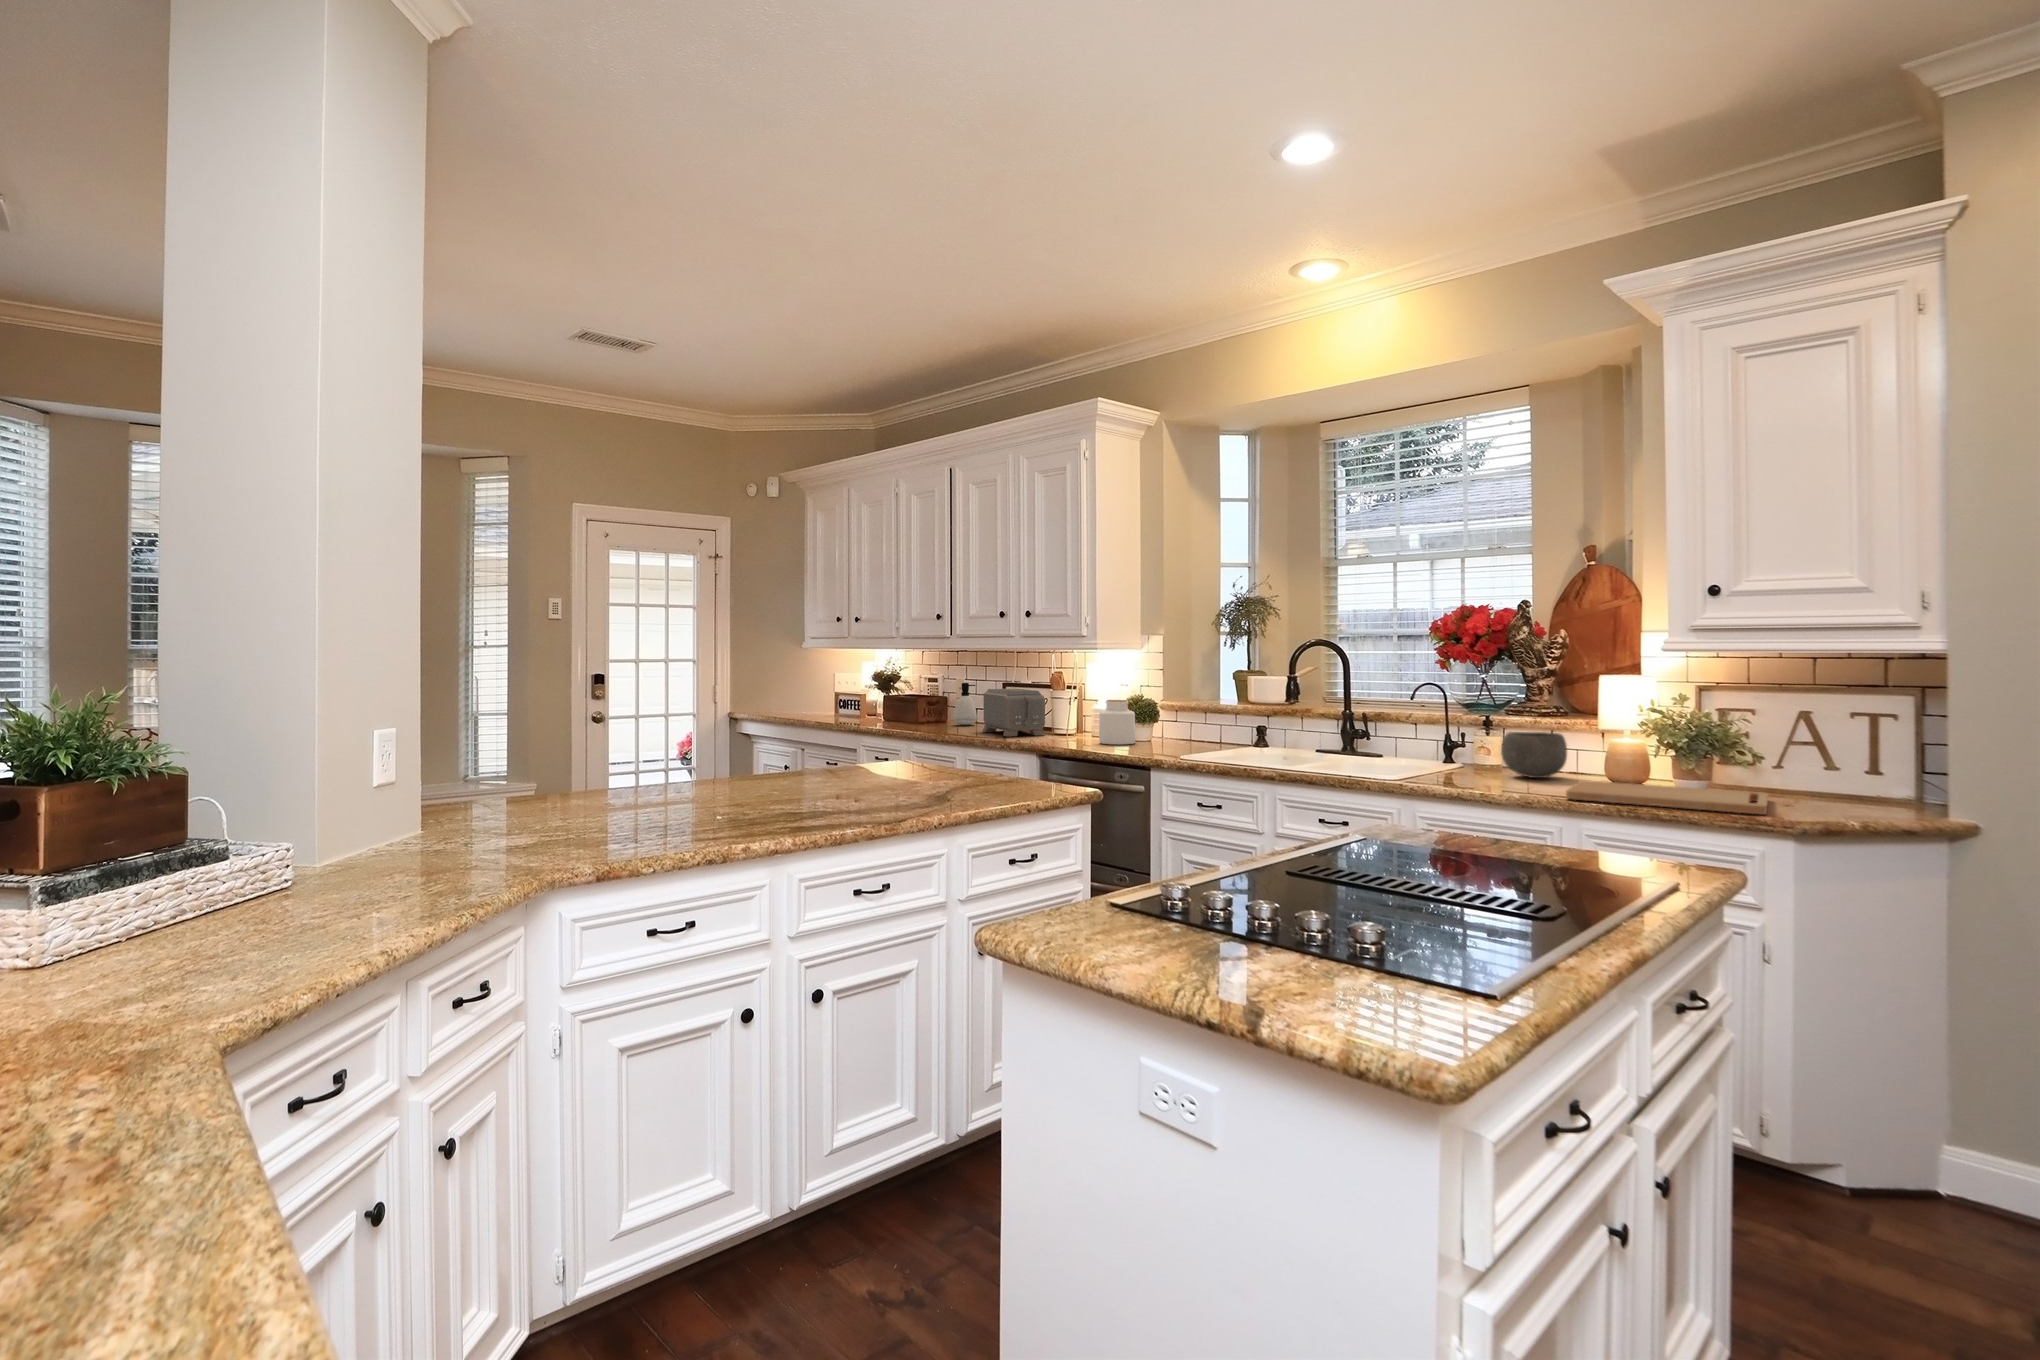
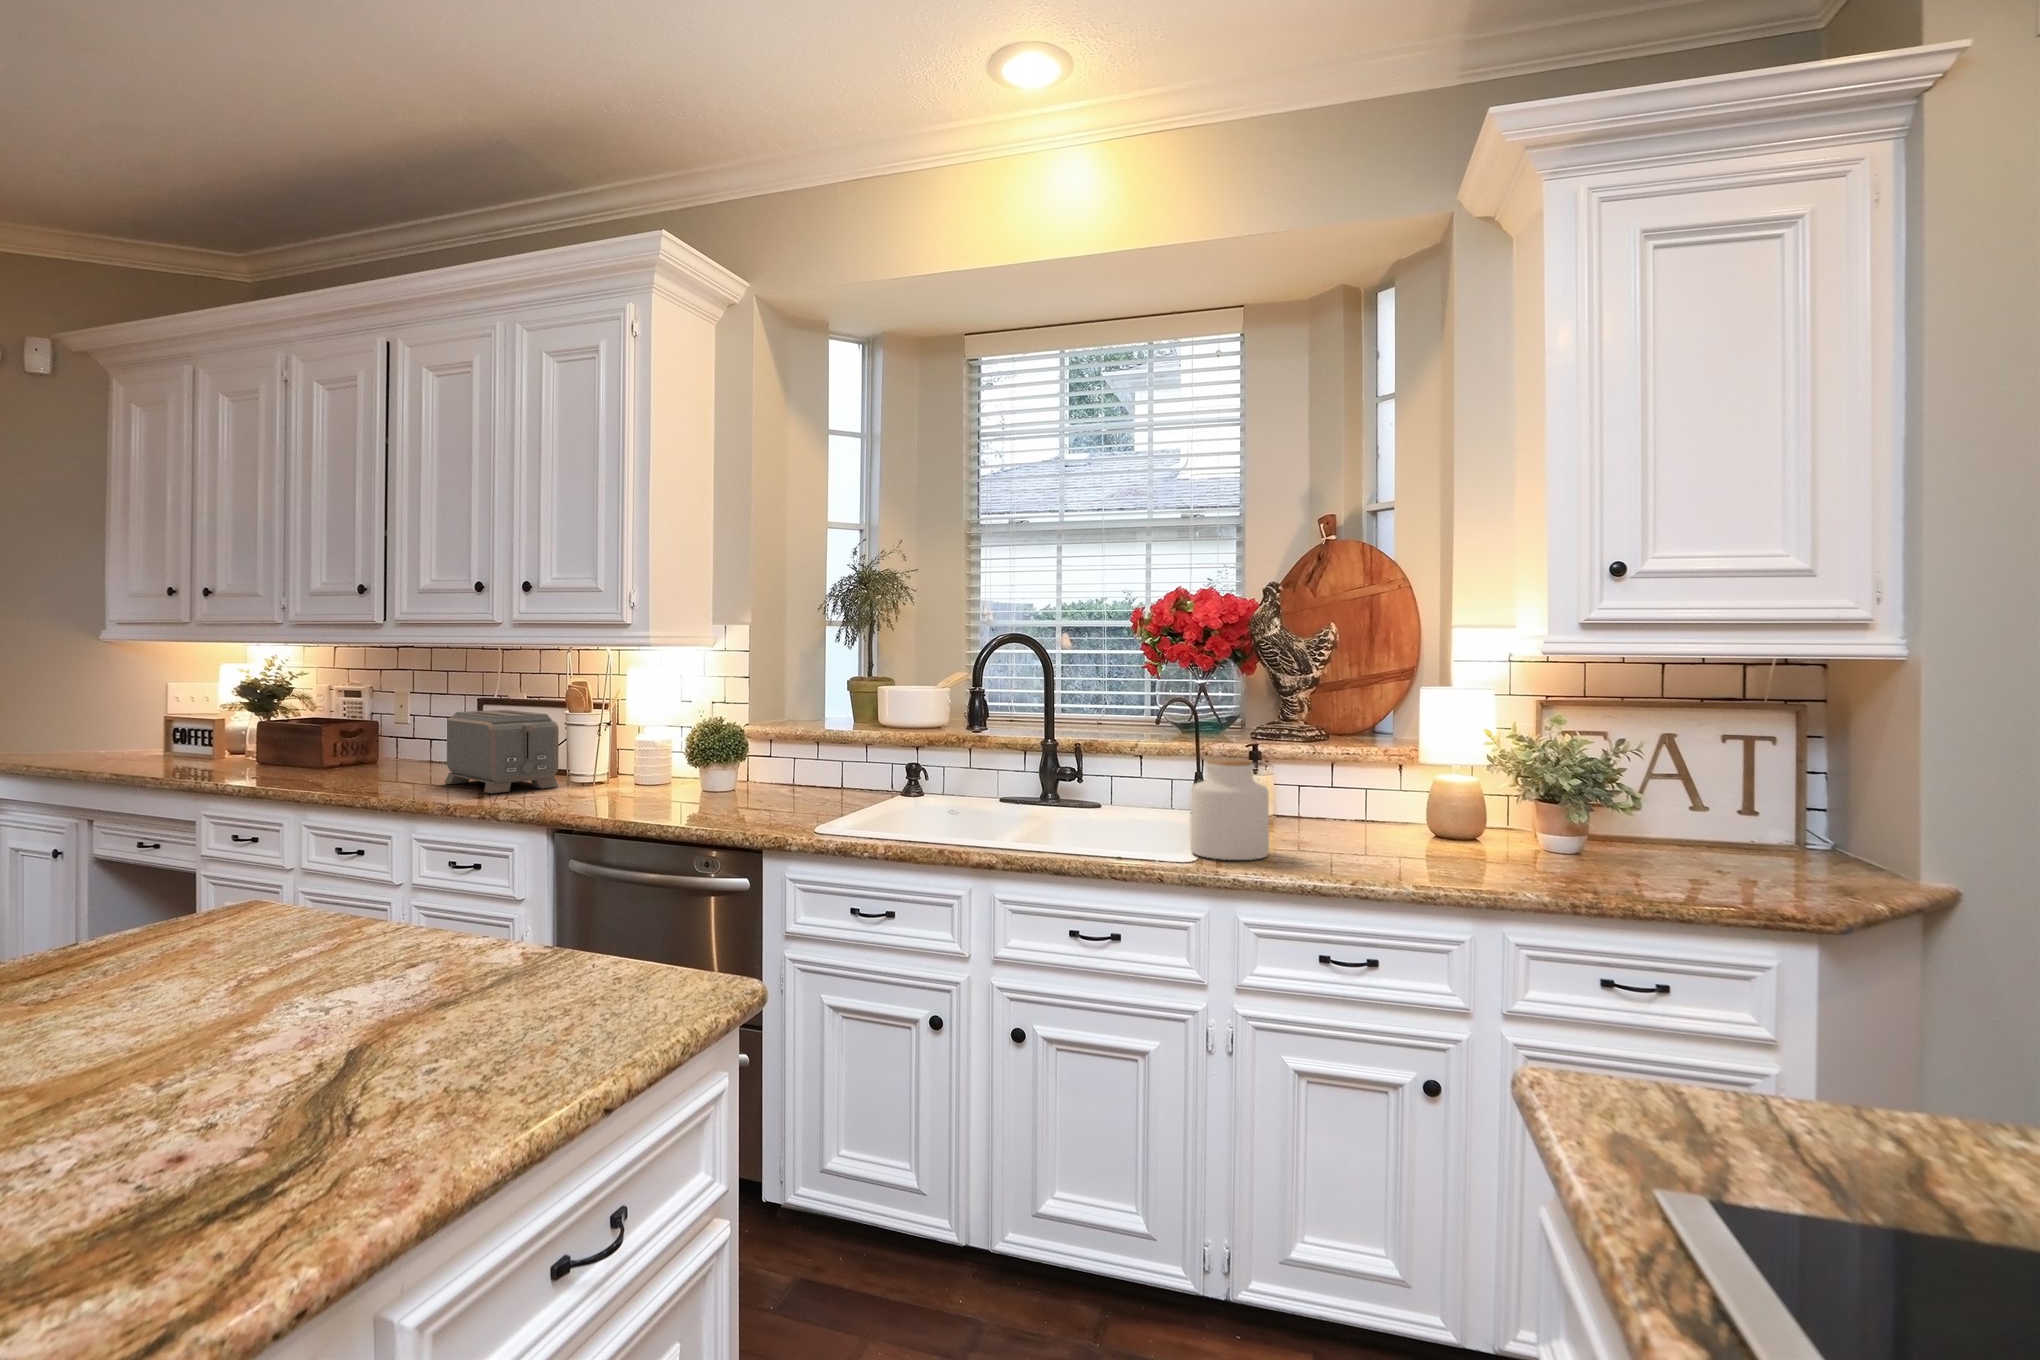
soap dispenser: present [954,683,977,725] -> none [391,700,433,771]
jar: present [1099,700,1135,745] -> present [1190,759,1269,860]
ceramic bowl: present [1501,732,1567,778] -> none [1293,769,1382,838]
cutting board: present [1566,780,1768,814] -> none [1423,843,1727,896]

